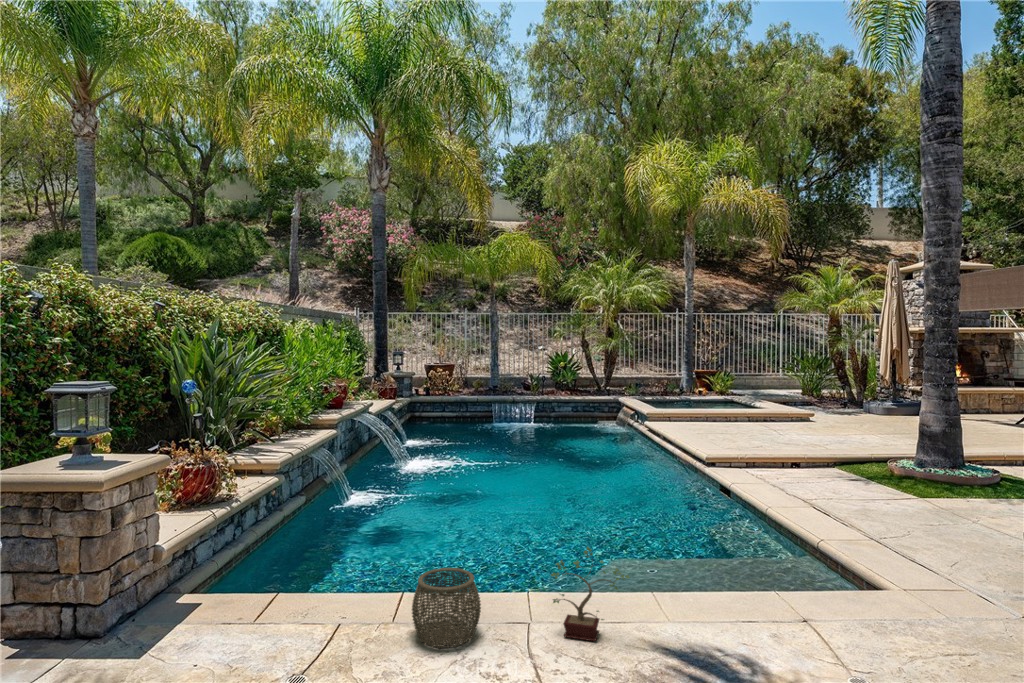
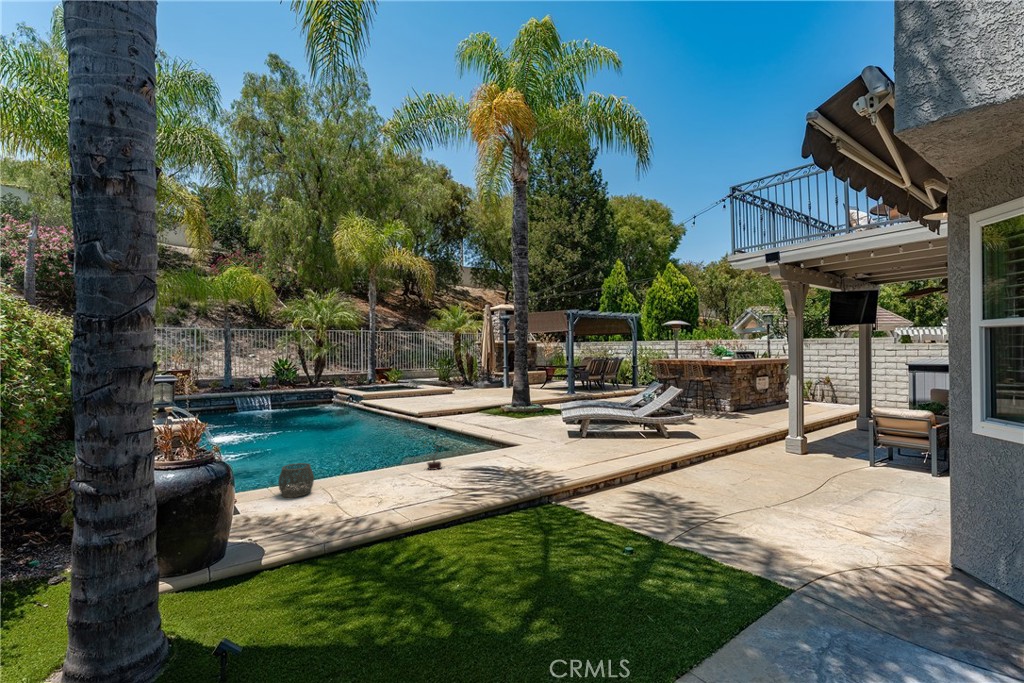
woven basket: present [412,568,481,648] -> present [278,463,314,497]

